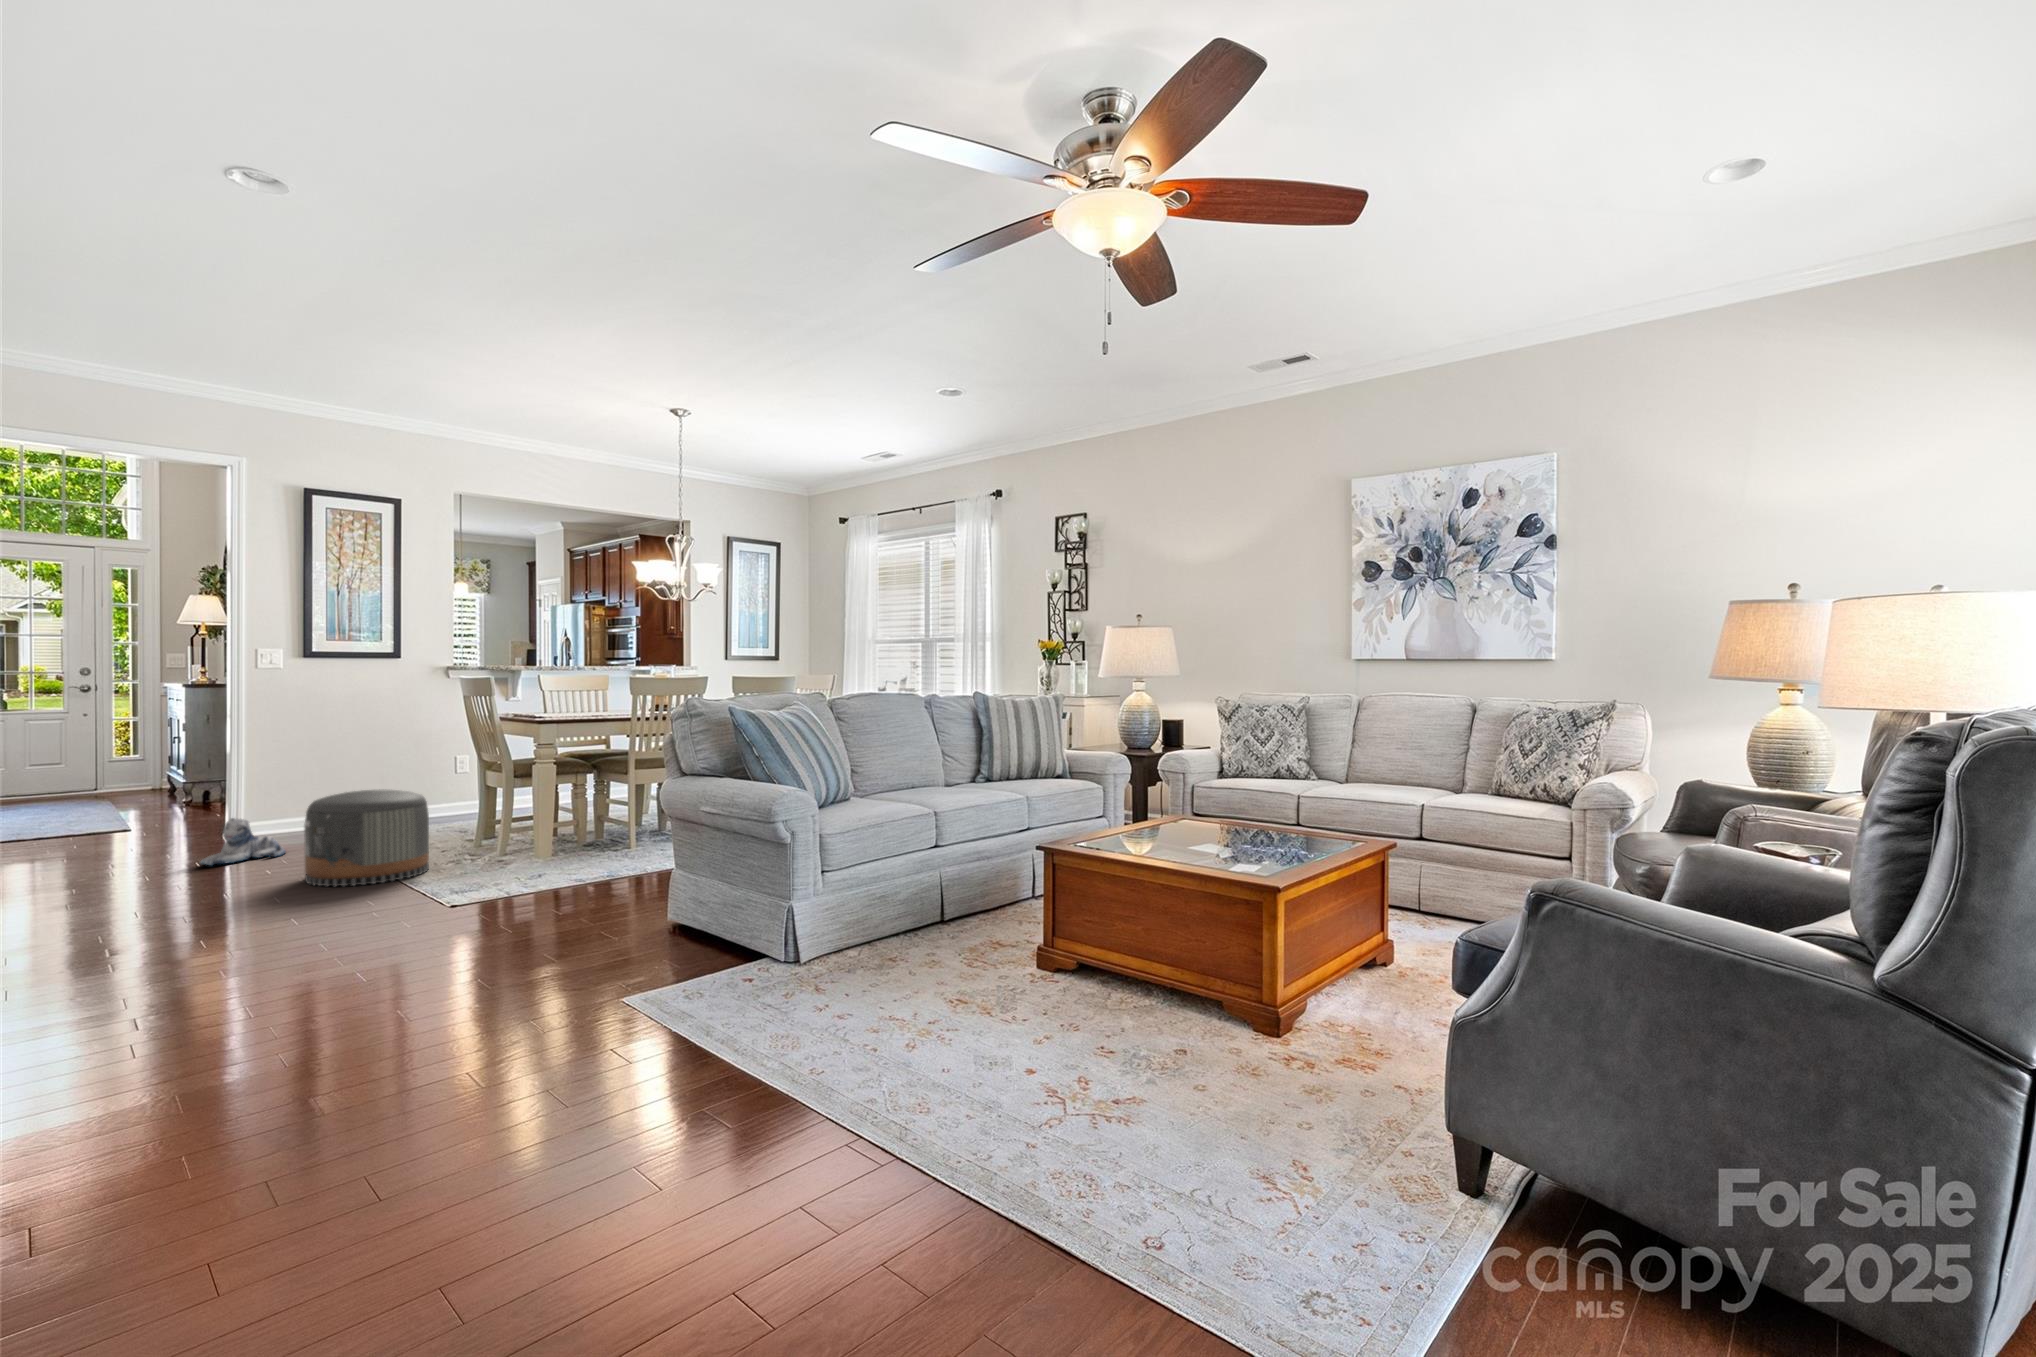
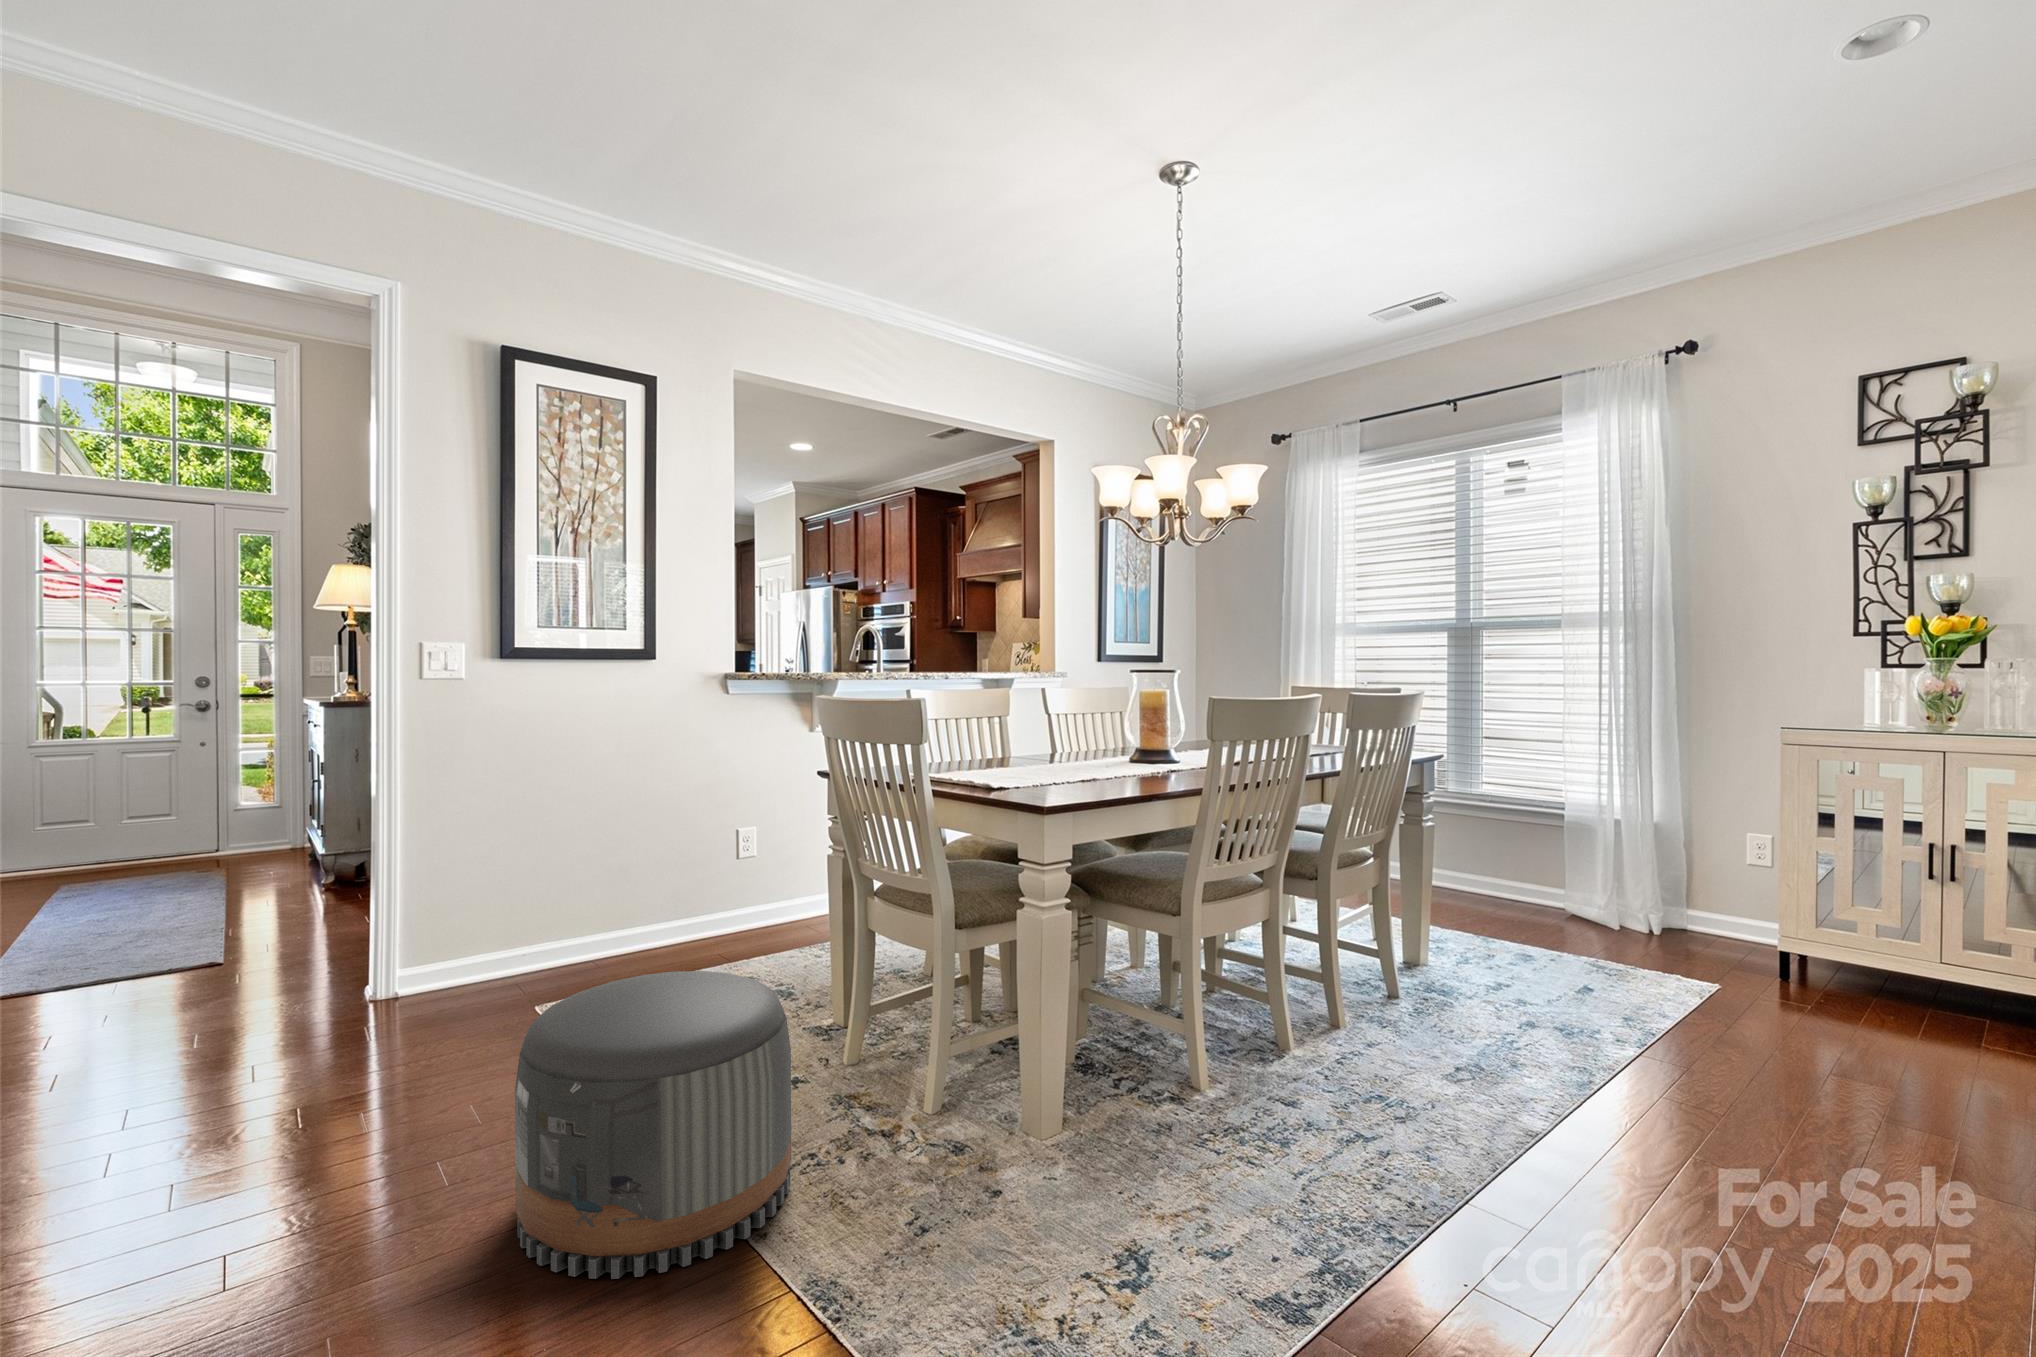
plush toy: present [200,818,286,865] -> none [294,1004,472,1125]

